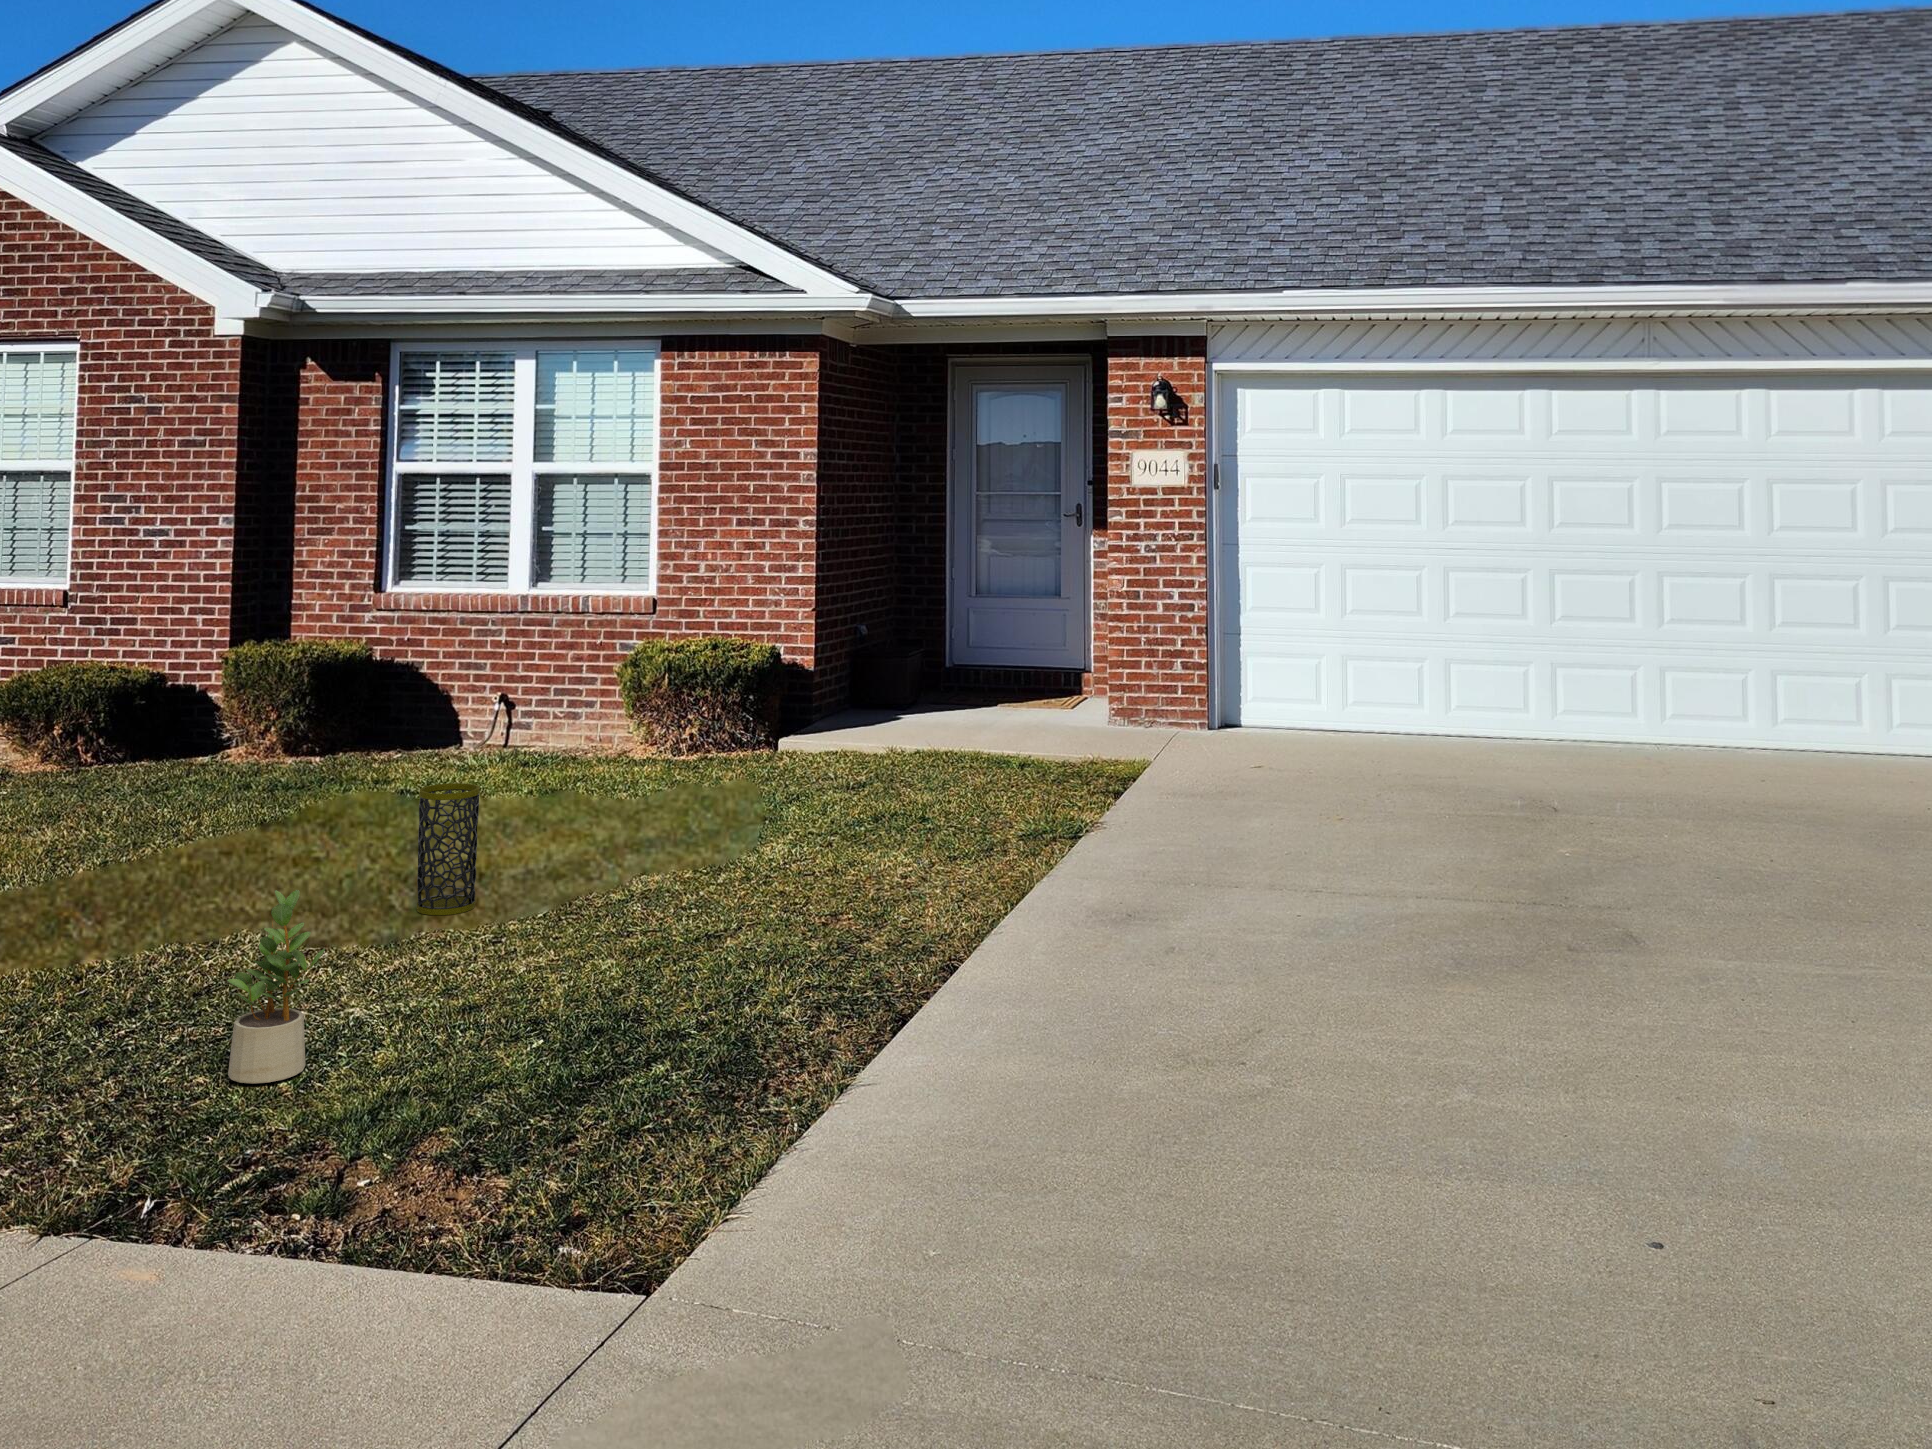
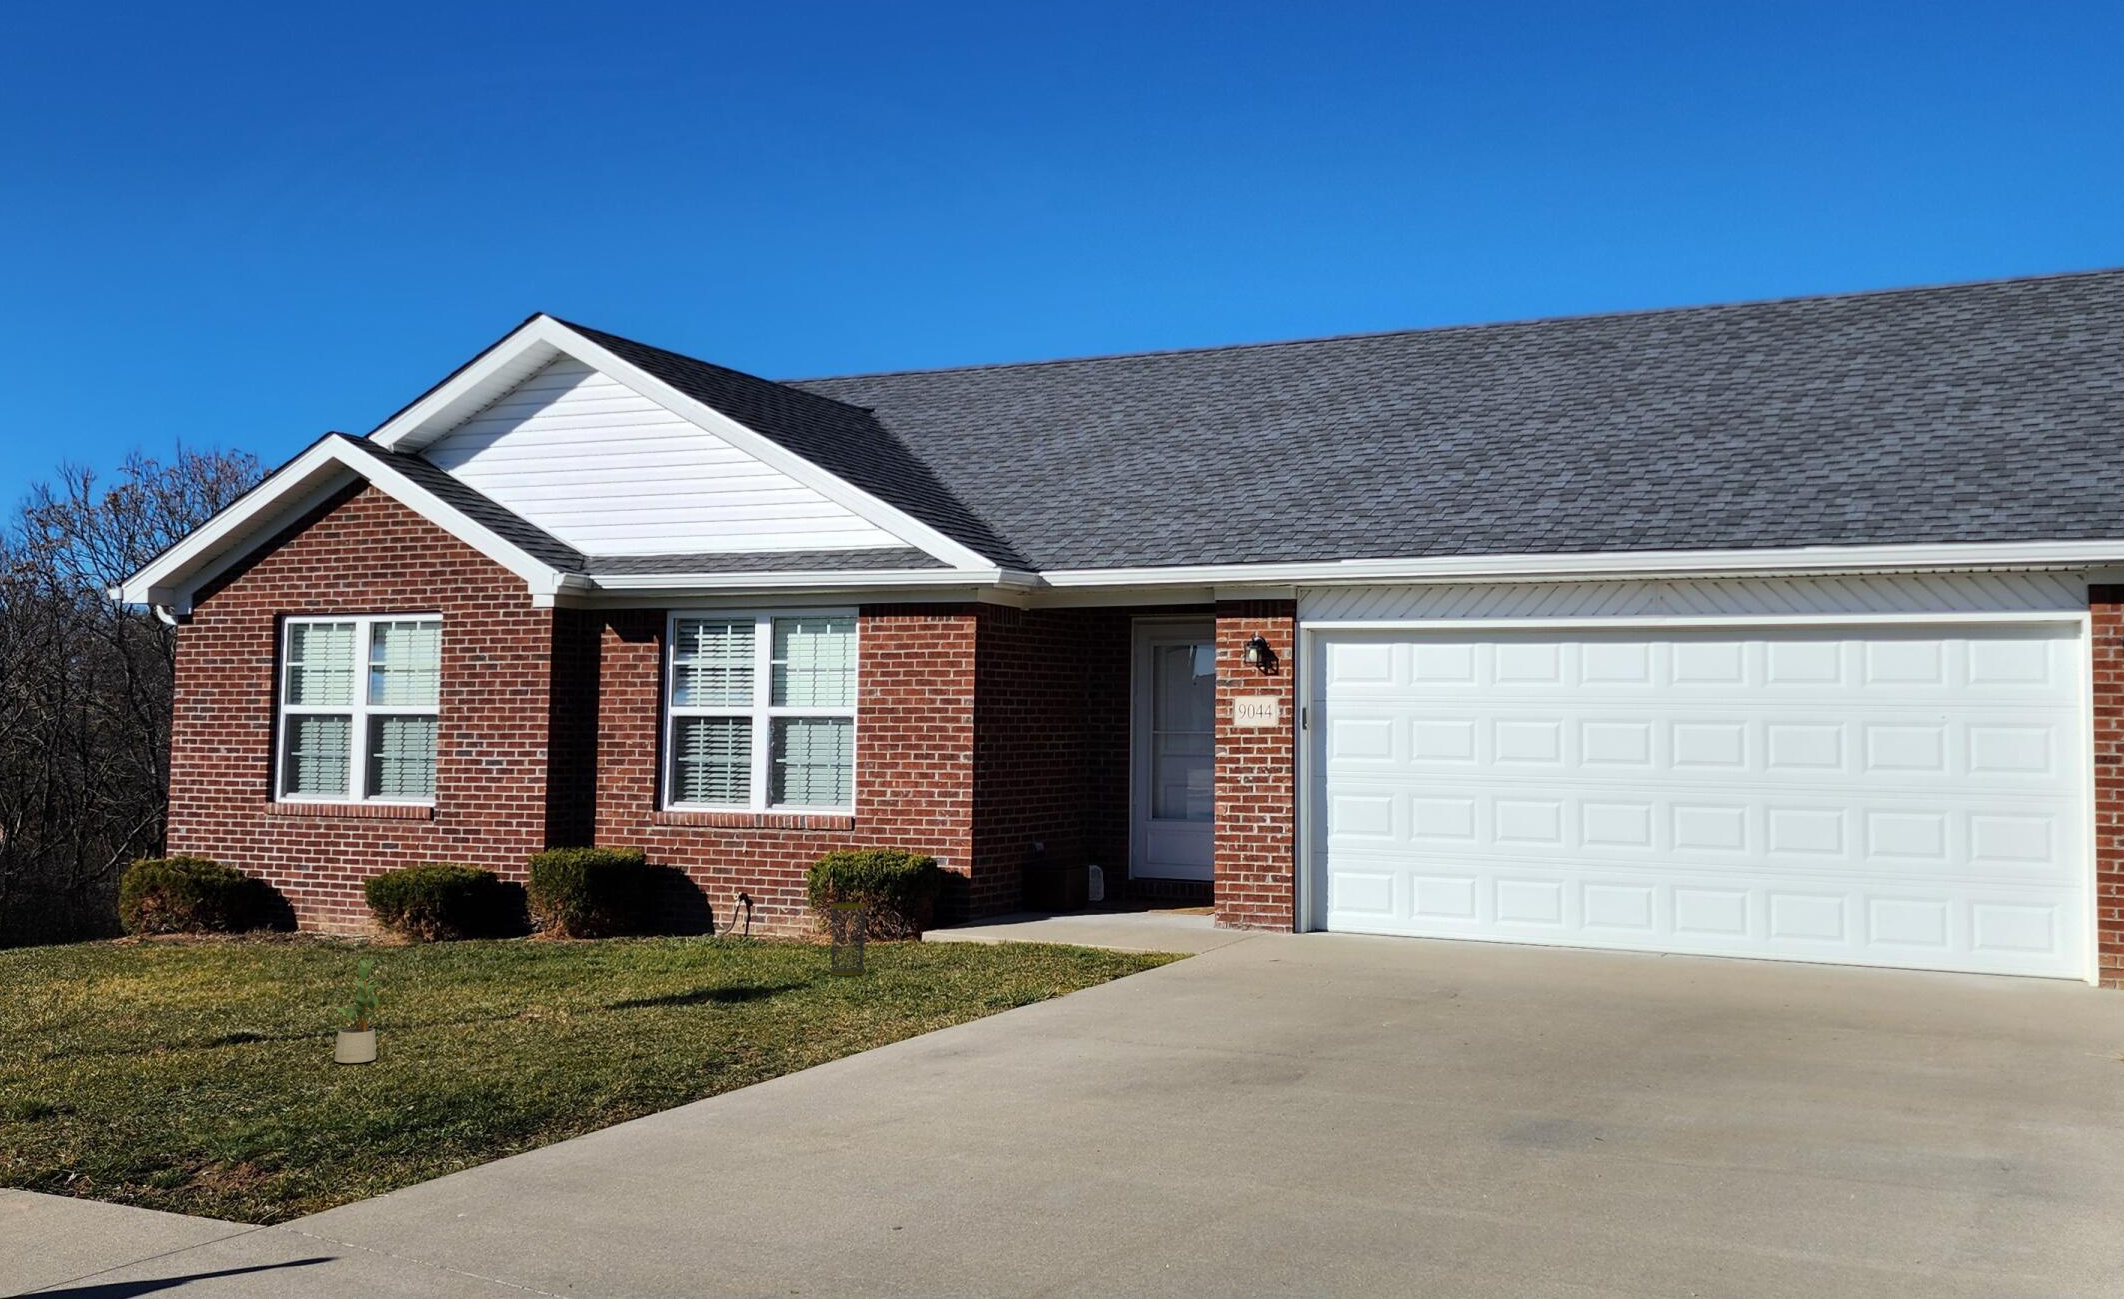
trash can: present [417,783,480,915] -> present [831,903,866,976]

